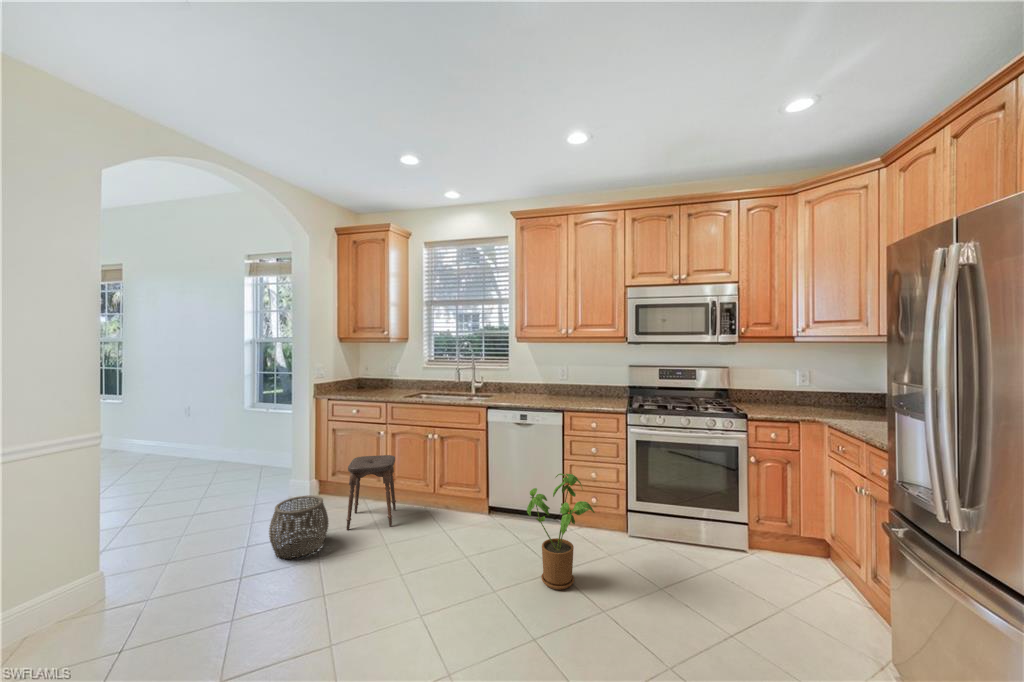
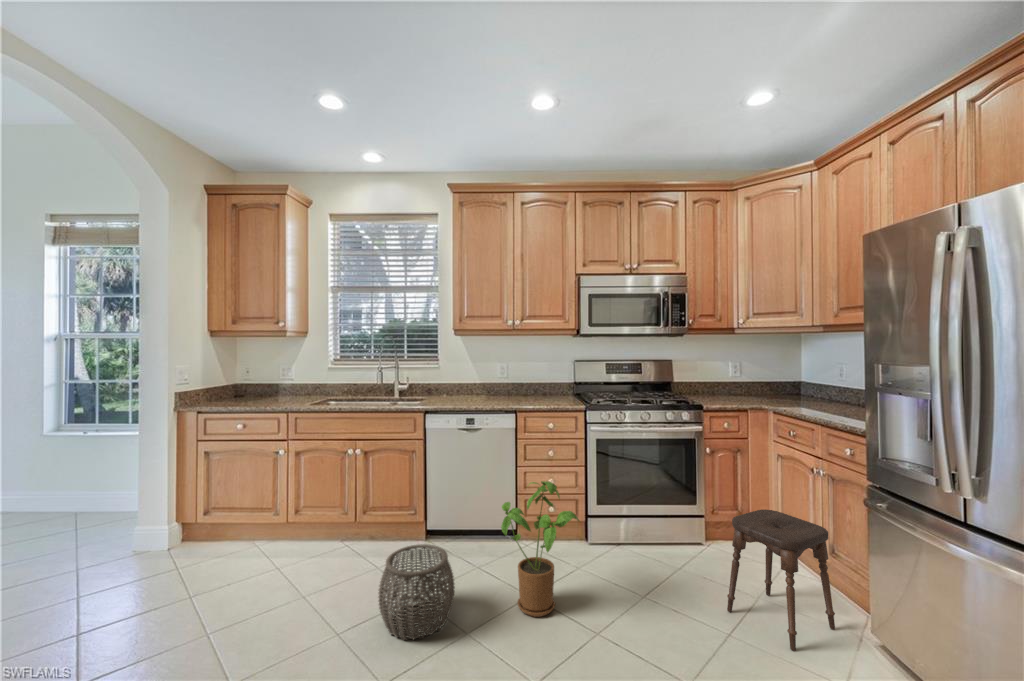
stool: present [346,455,396,530] -> present [727,510,835,651]
woven basket: present [269,495,329,558] -> present [378,544,455,640]

